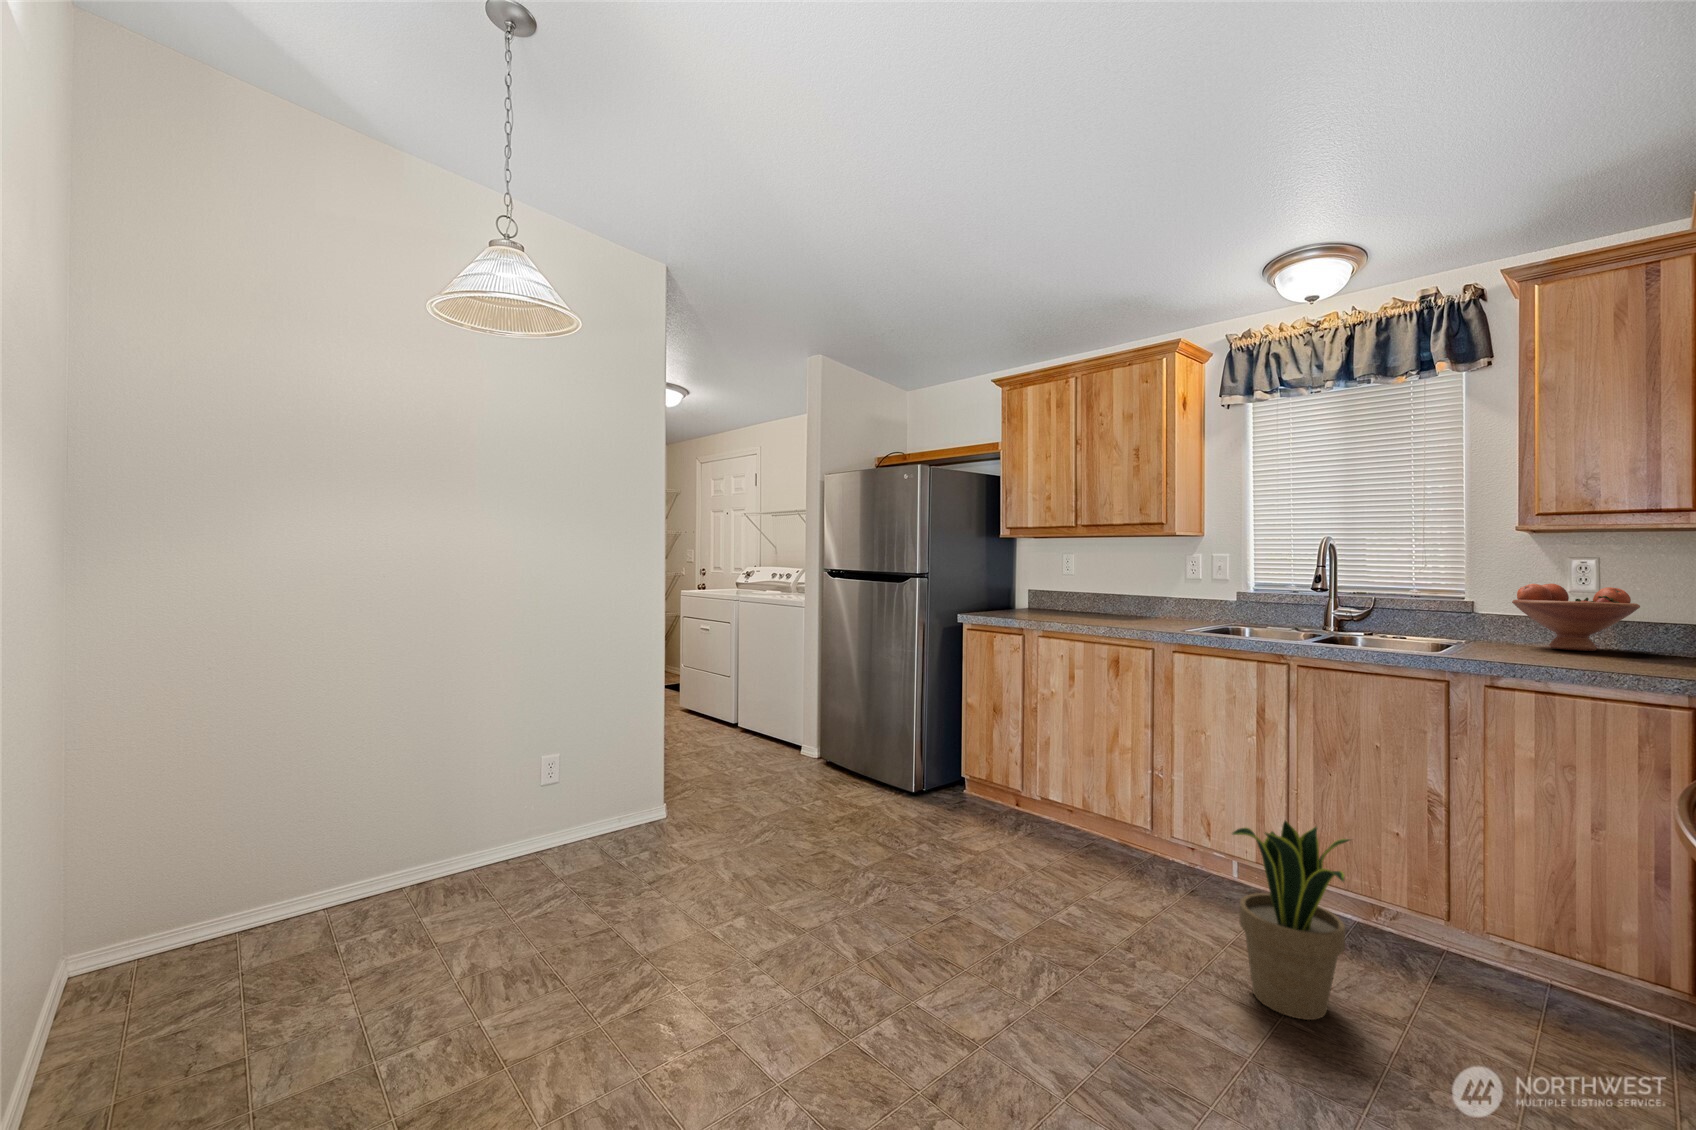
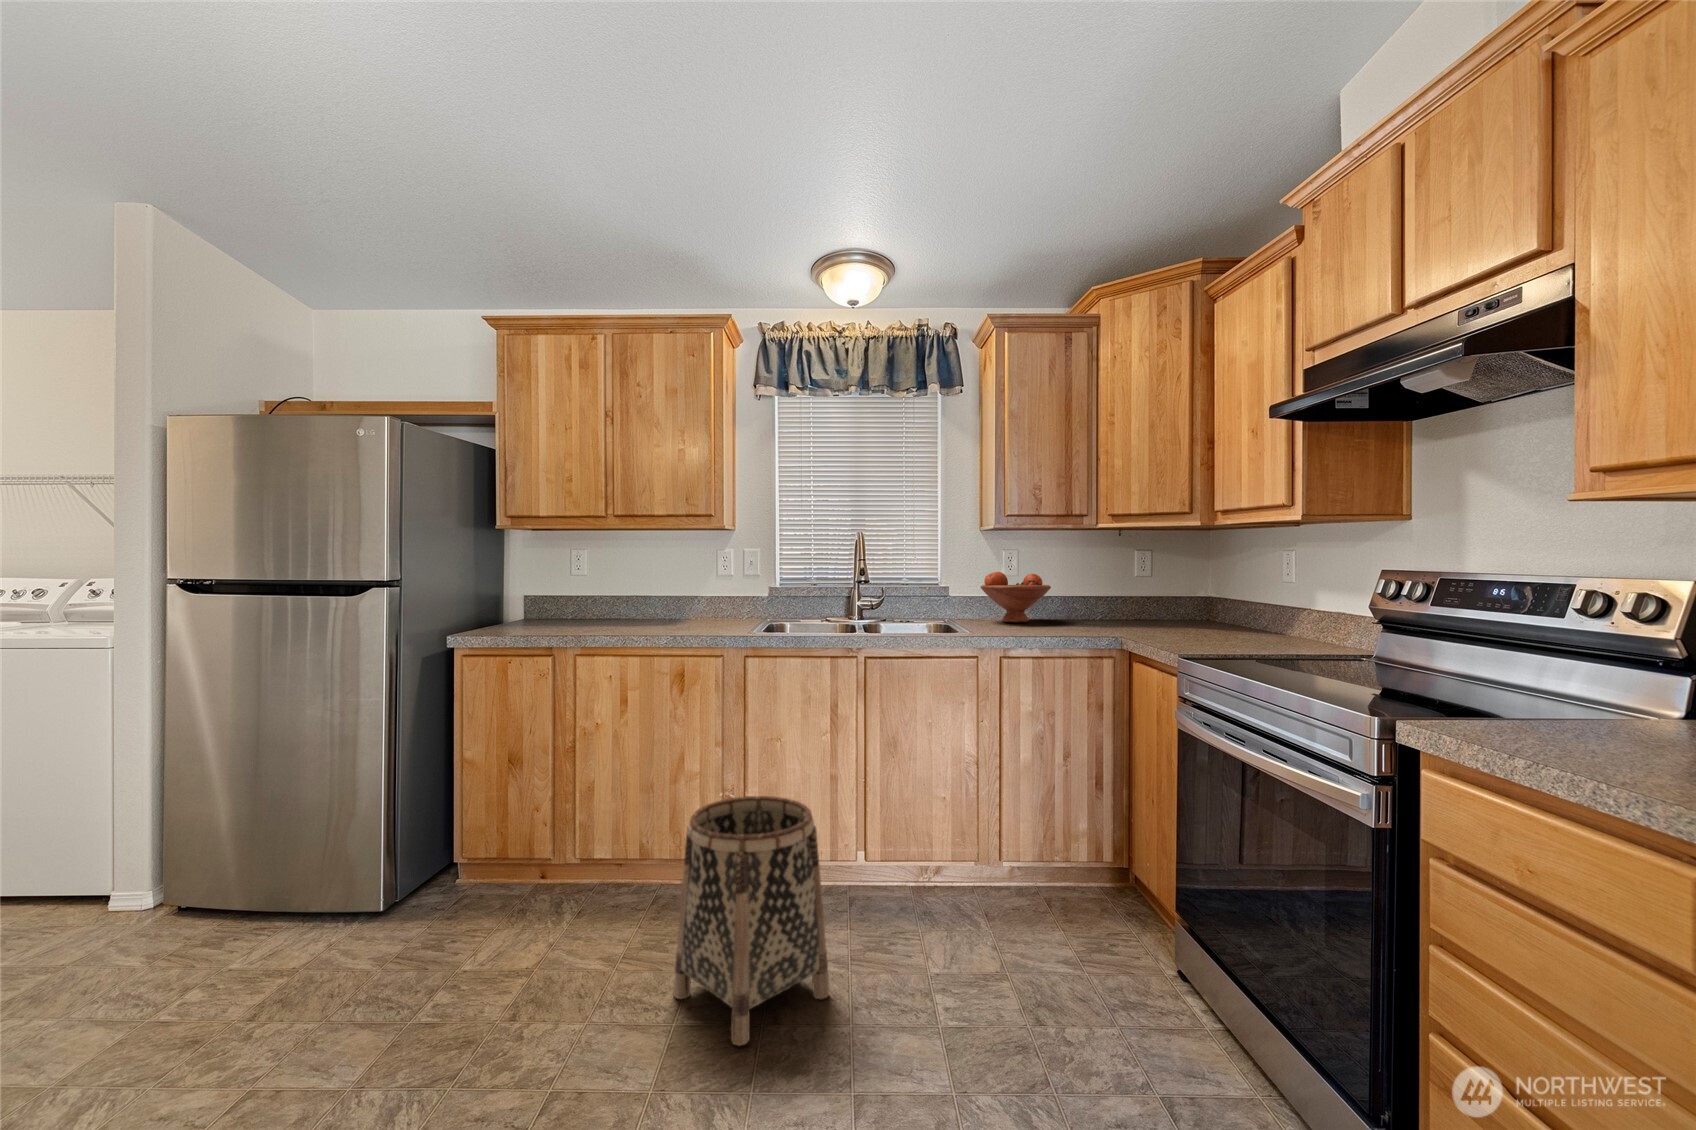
basket: none [1061,761,1187,952] -> present [674,796,829,1045]
potted plant: present [1233,821,1350,1020] -> none [890,820,992,1024]

